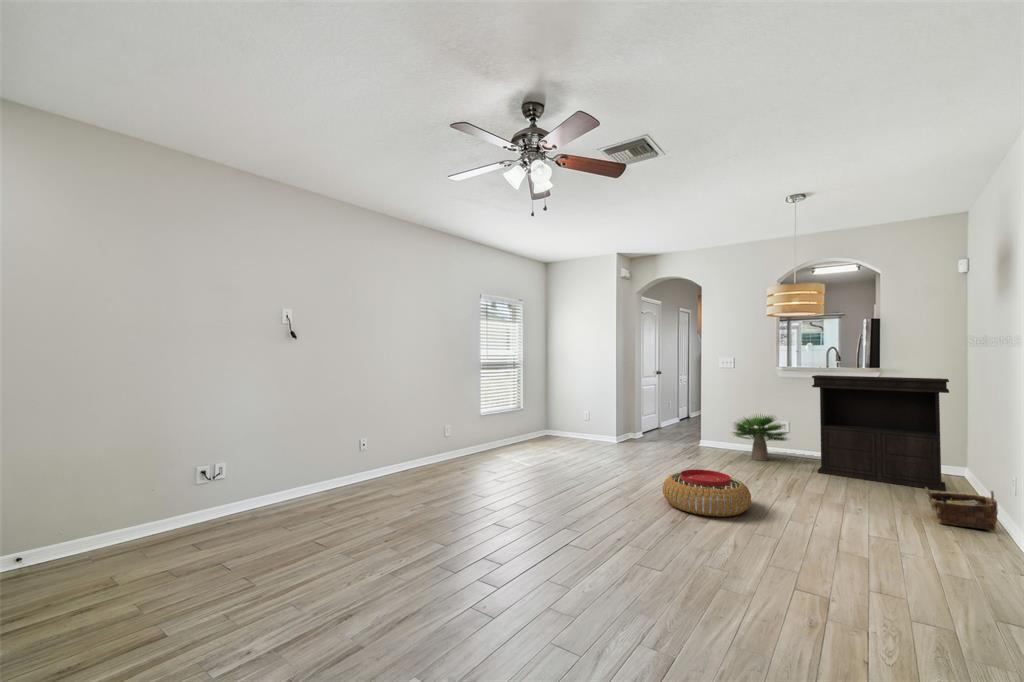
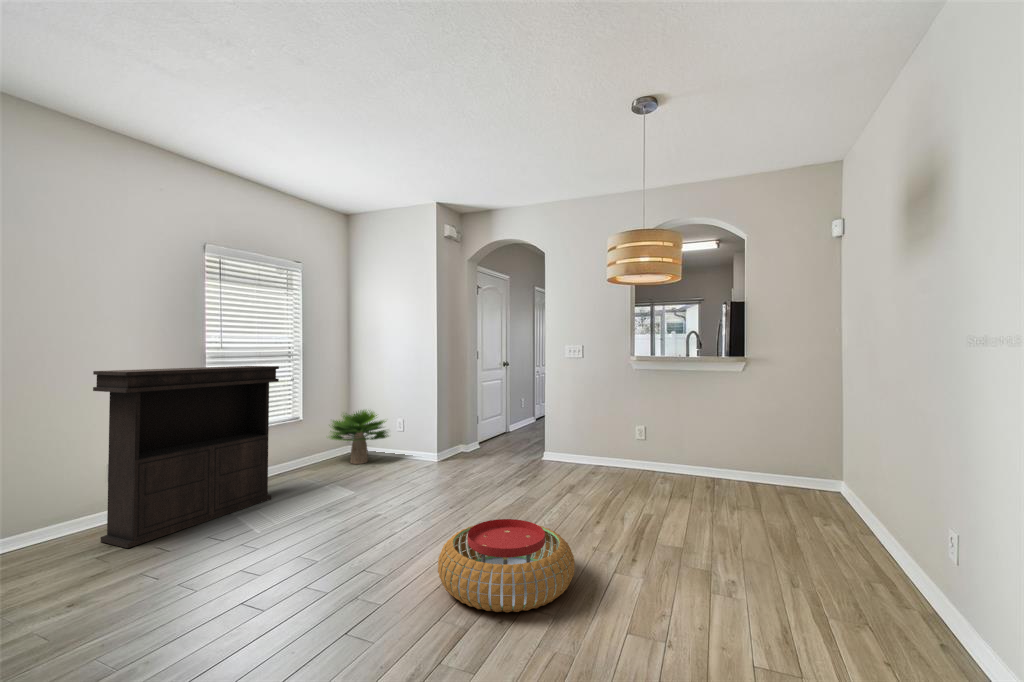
console table: present [812,375,949,491] -> present [93,366,279,548]
potted plant: present [733,415,787,461] -> present [329,410,389,464]
woven basket: present [925,487,998,530] -> none [813,527,908,594]

